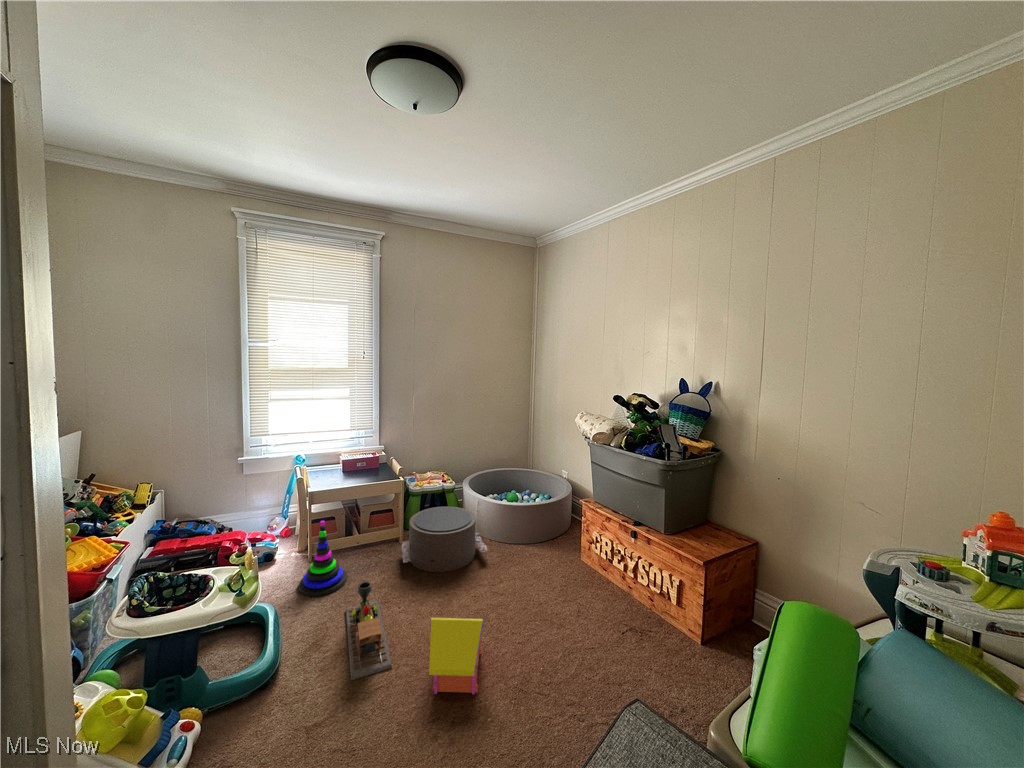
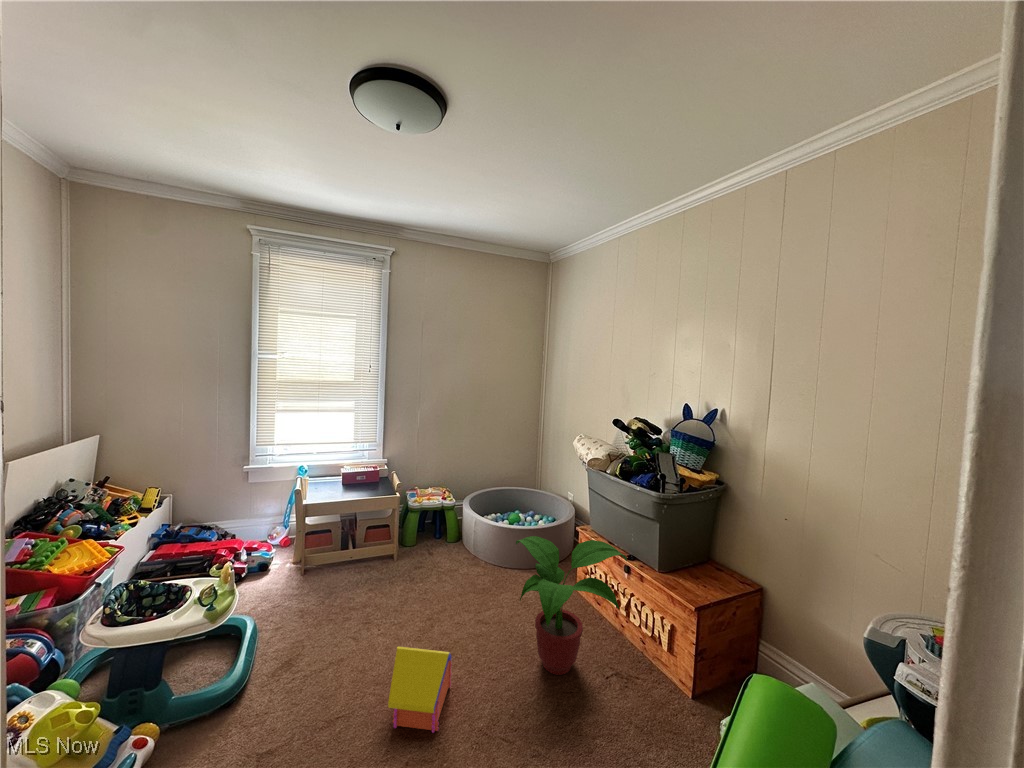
pouf: present [401,506,487,572] -> none [390,525,478,595]
potted plant: none [529,508,636,634] -> present [516,536,627,675]
stacking toy: present [299,521,347,596] -> none [285,535,334,611]
toy train: present [346,582,392,680] -> none [314,602,359,705]

